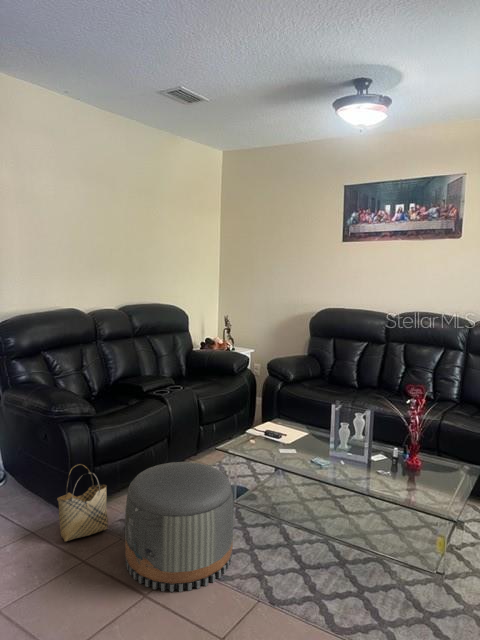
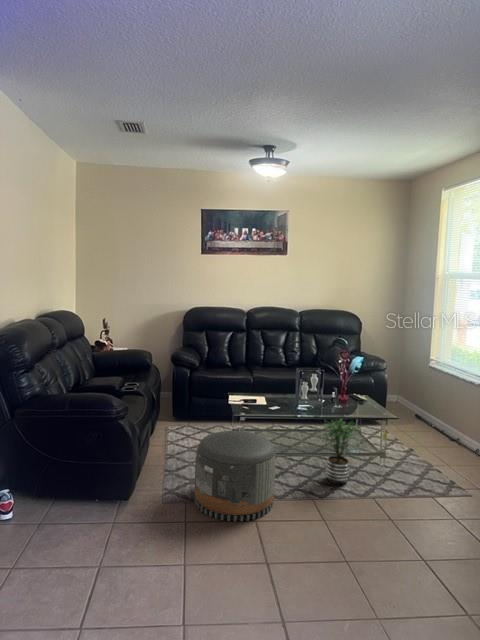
woven basket: present [57,464,108,542] -> none [135,455,164,521]
potted plant: none [315,482,393,596] -> present [319,419,357,484]

